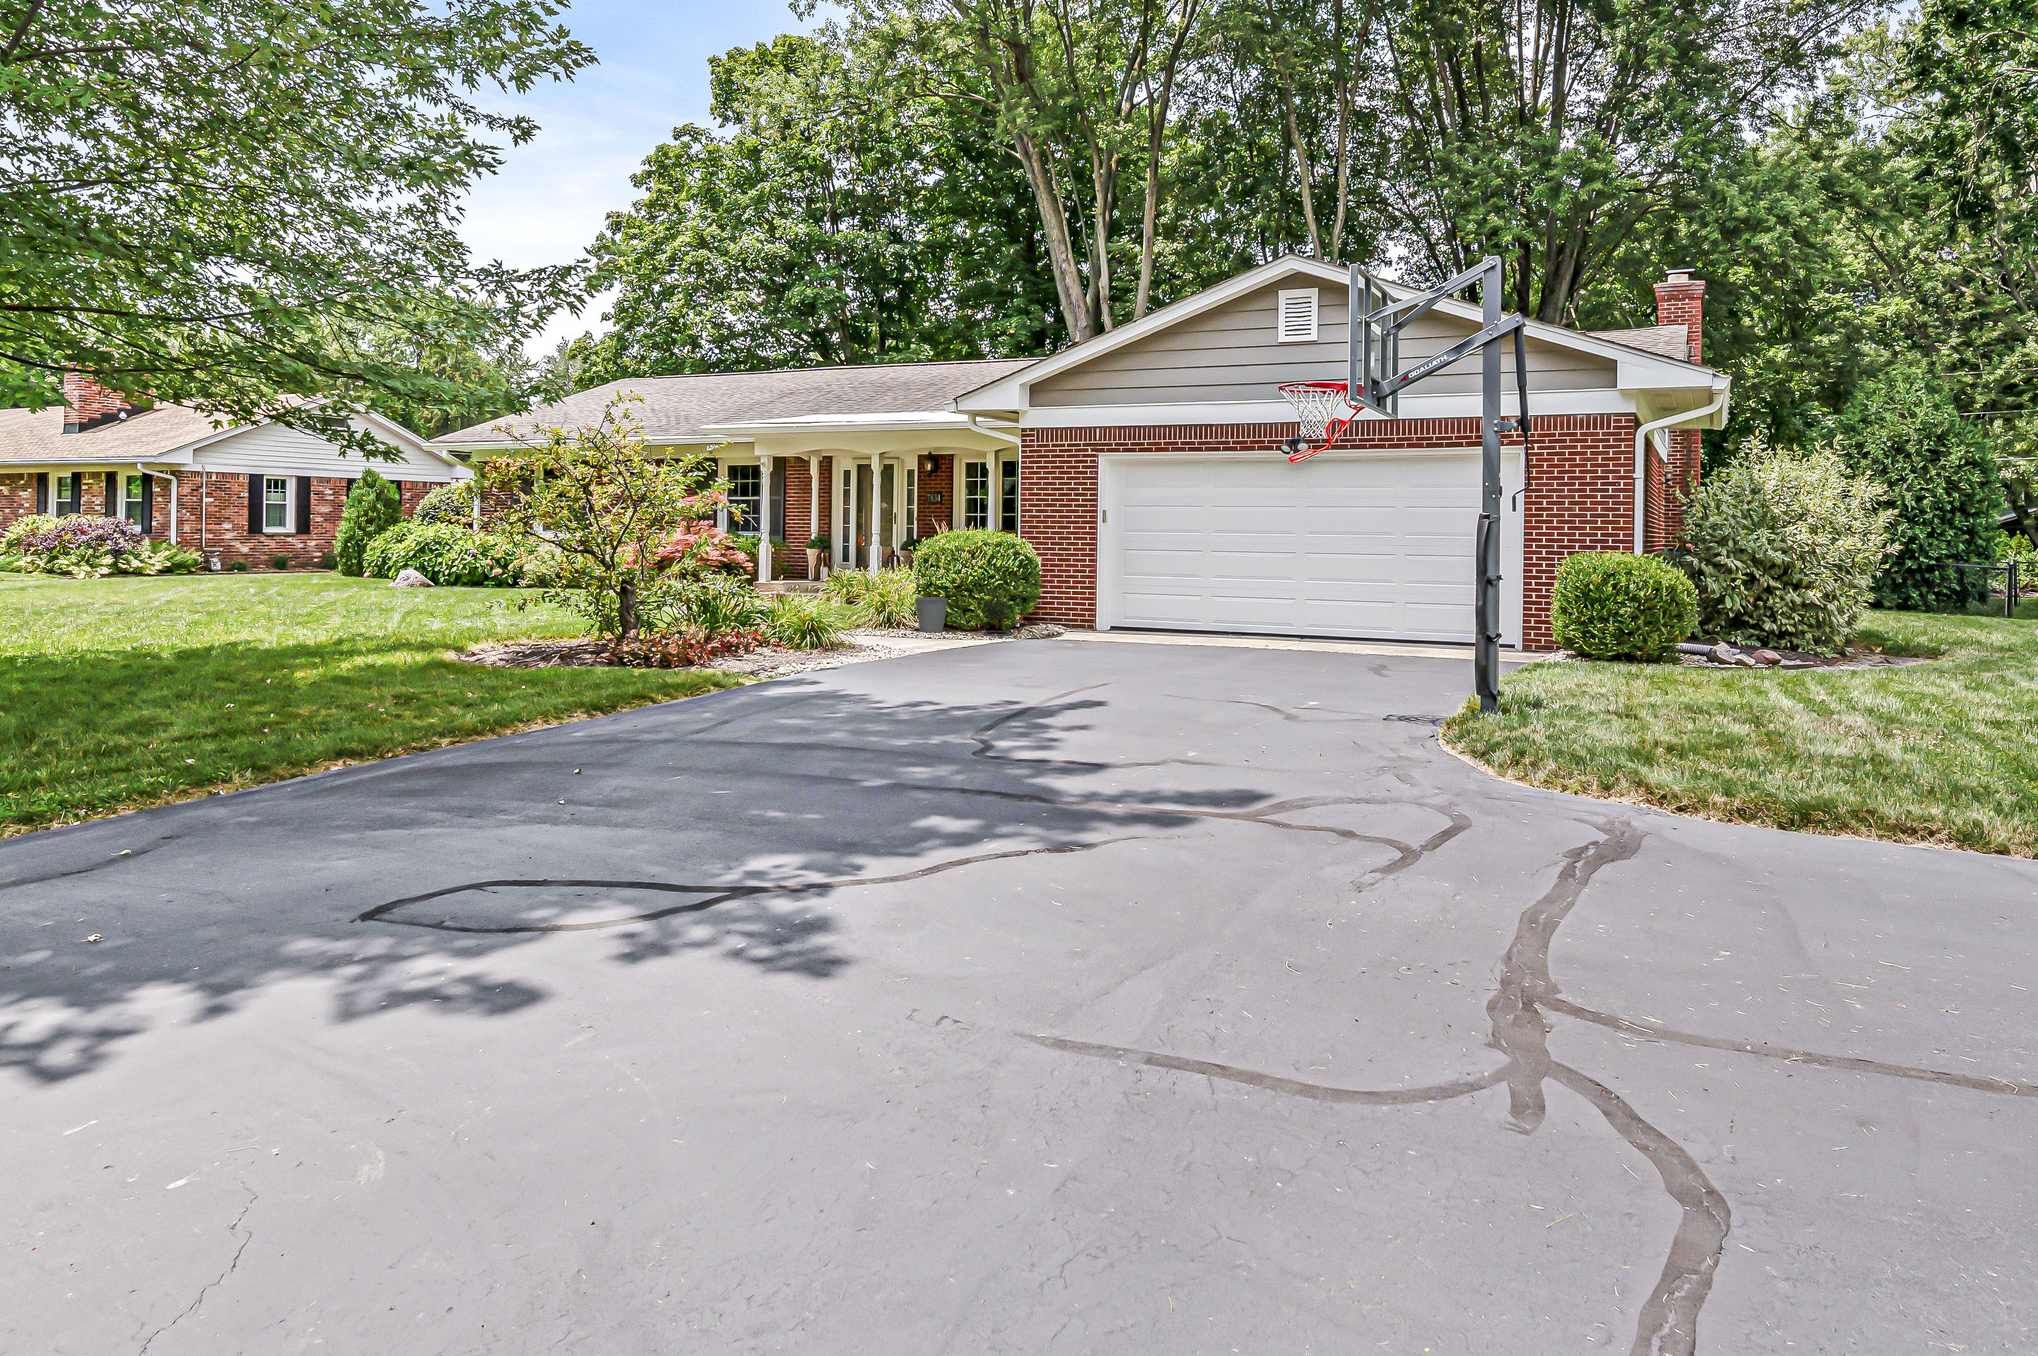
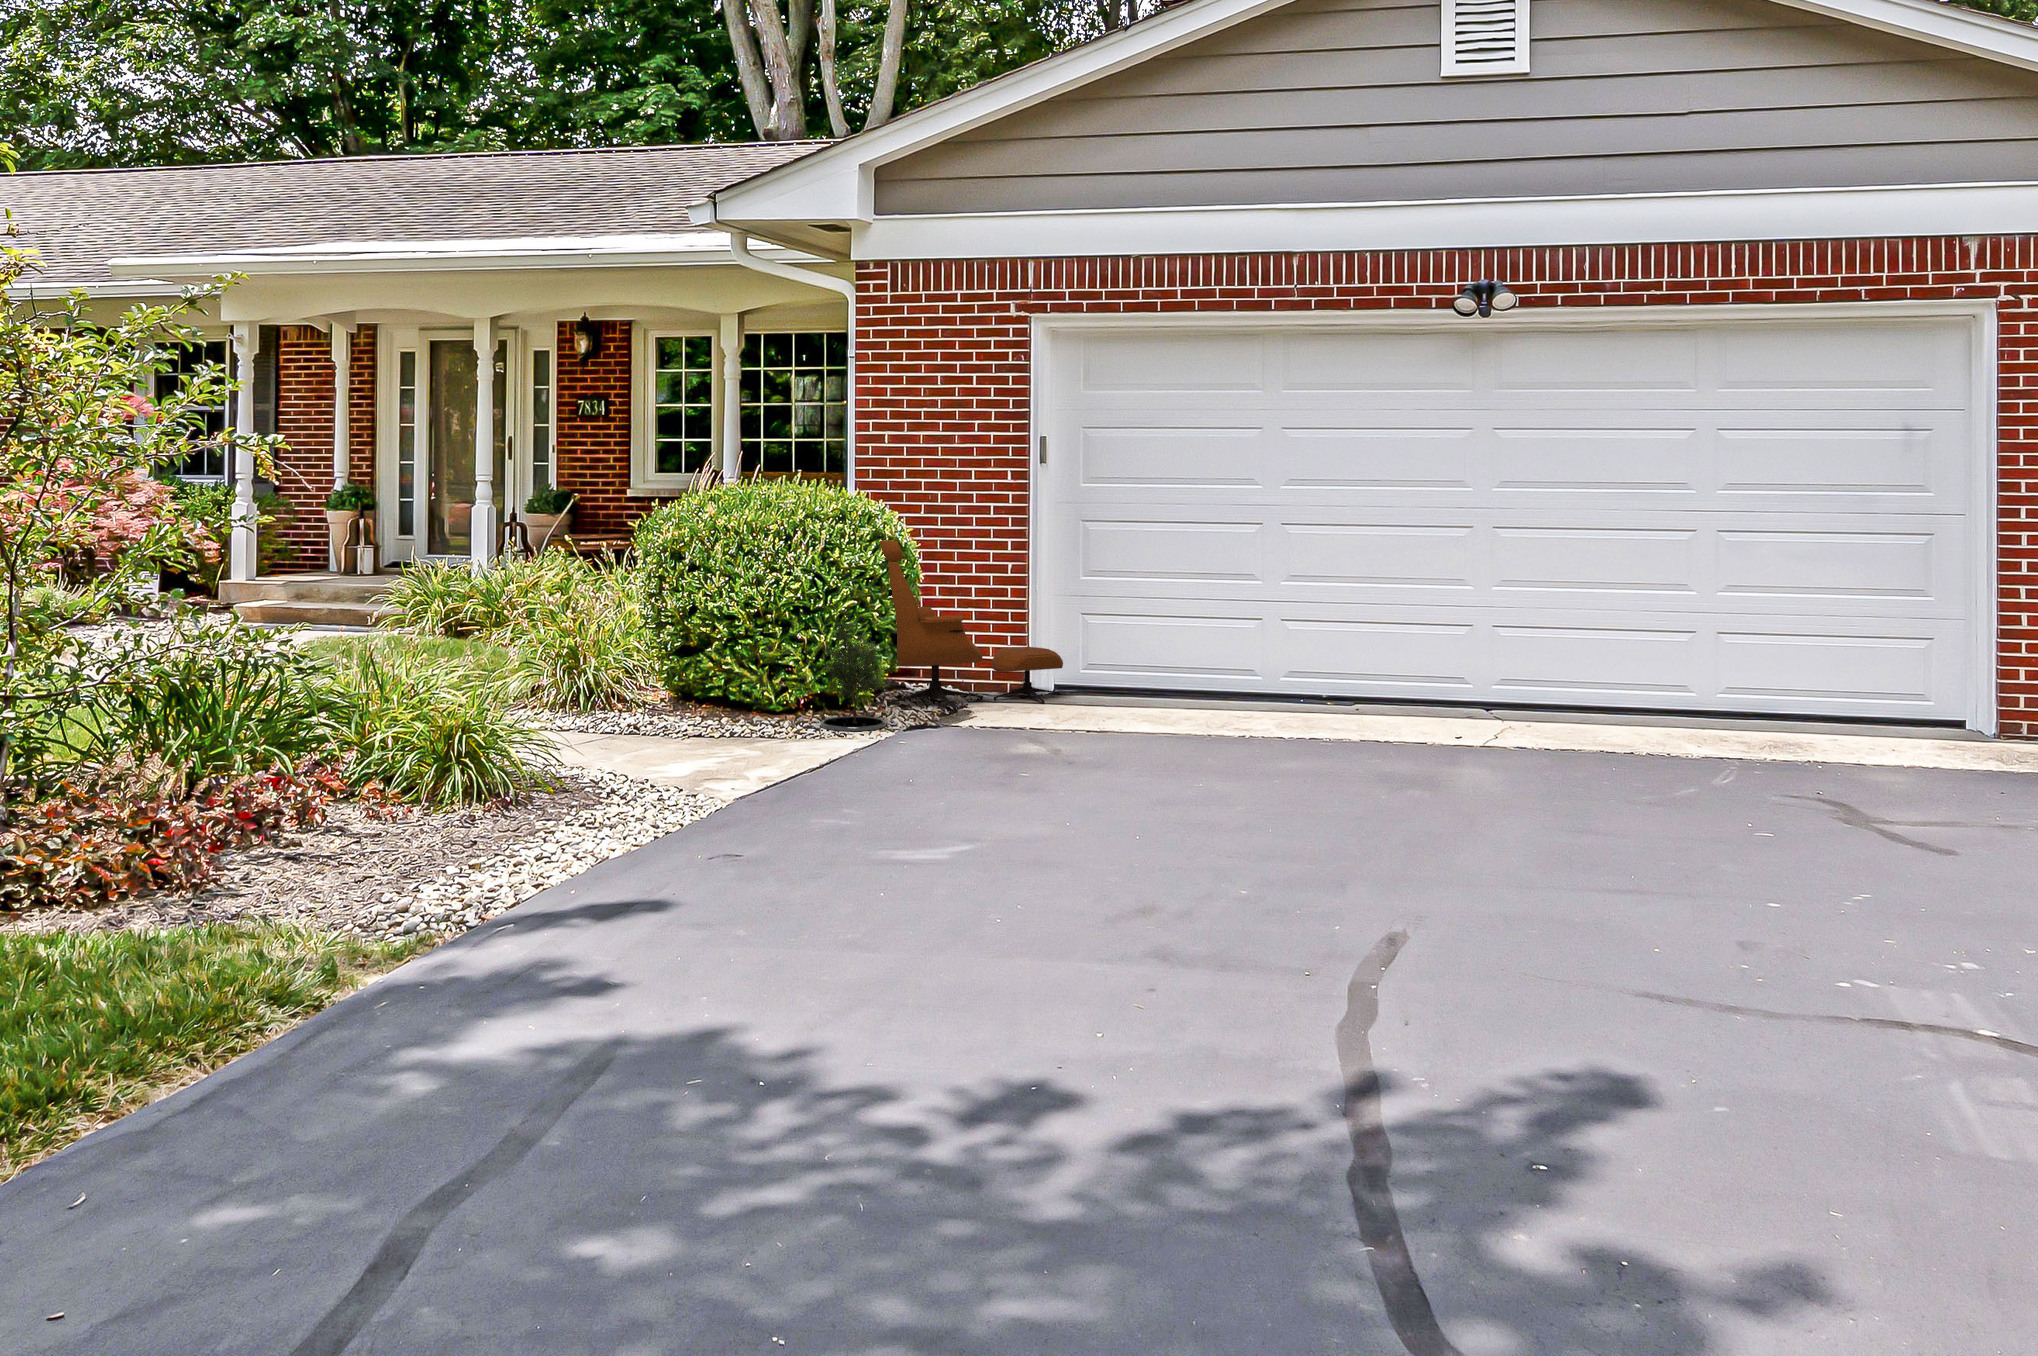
lounge chair: none [1011,554,1104,632] -> present [880,540,1063,711]
bucket: present [915,597,948,632] -> none [656,640,734,725]

